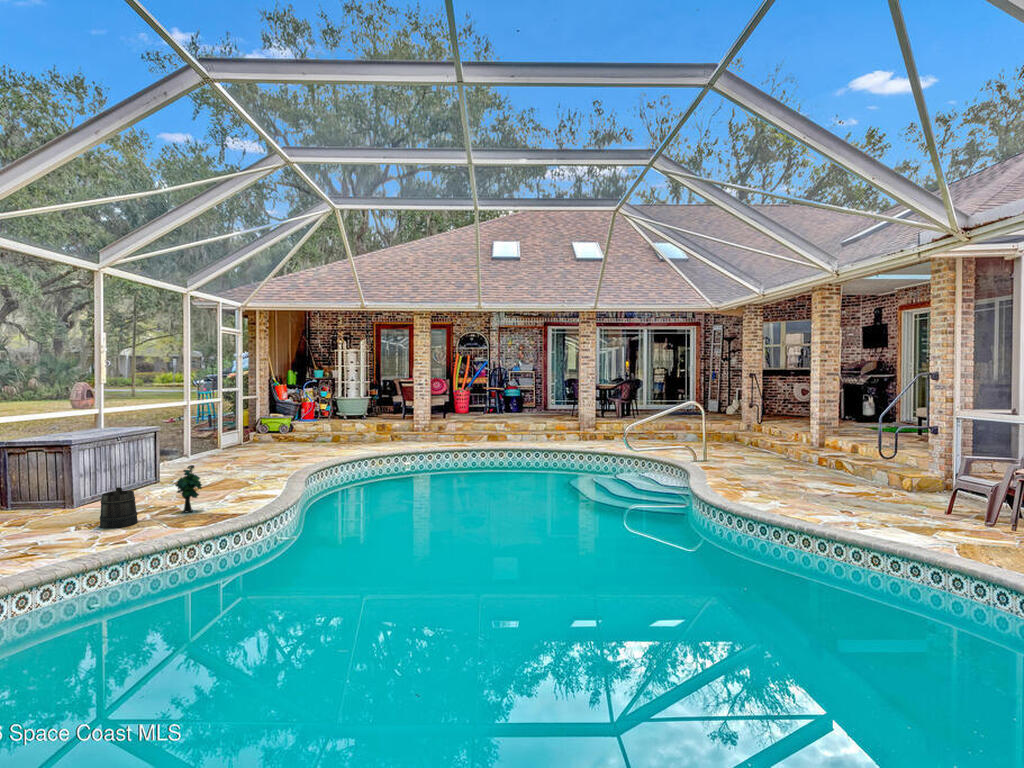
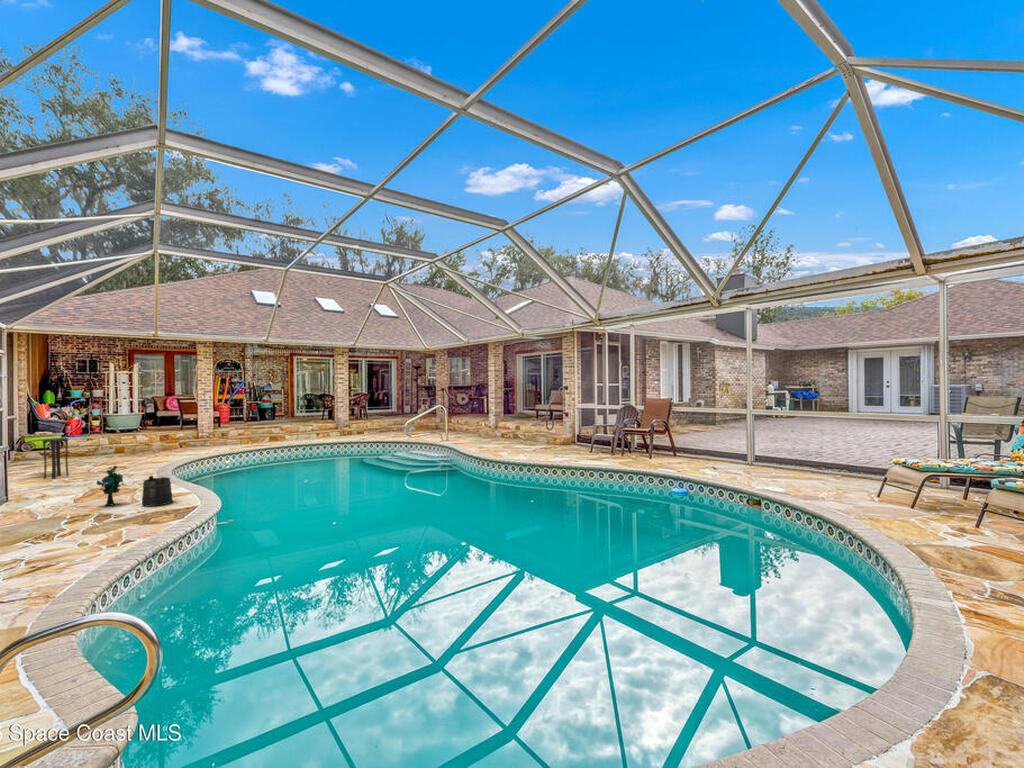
stool: none [219,424,242,468] -> present [42,438,69,479]
bucket: present [100,487,138,528] -> present [142,476,173,507]

